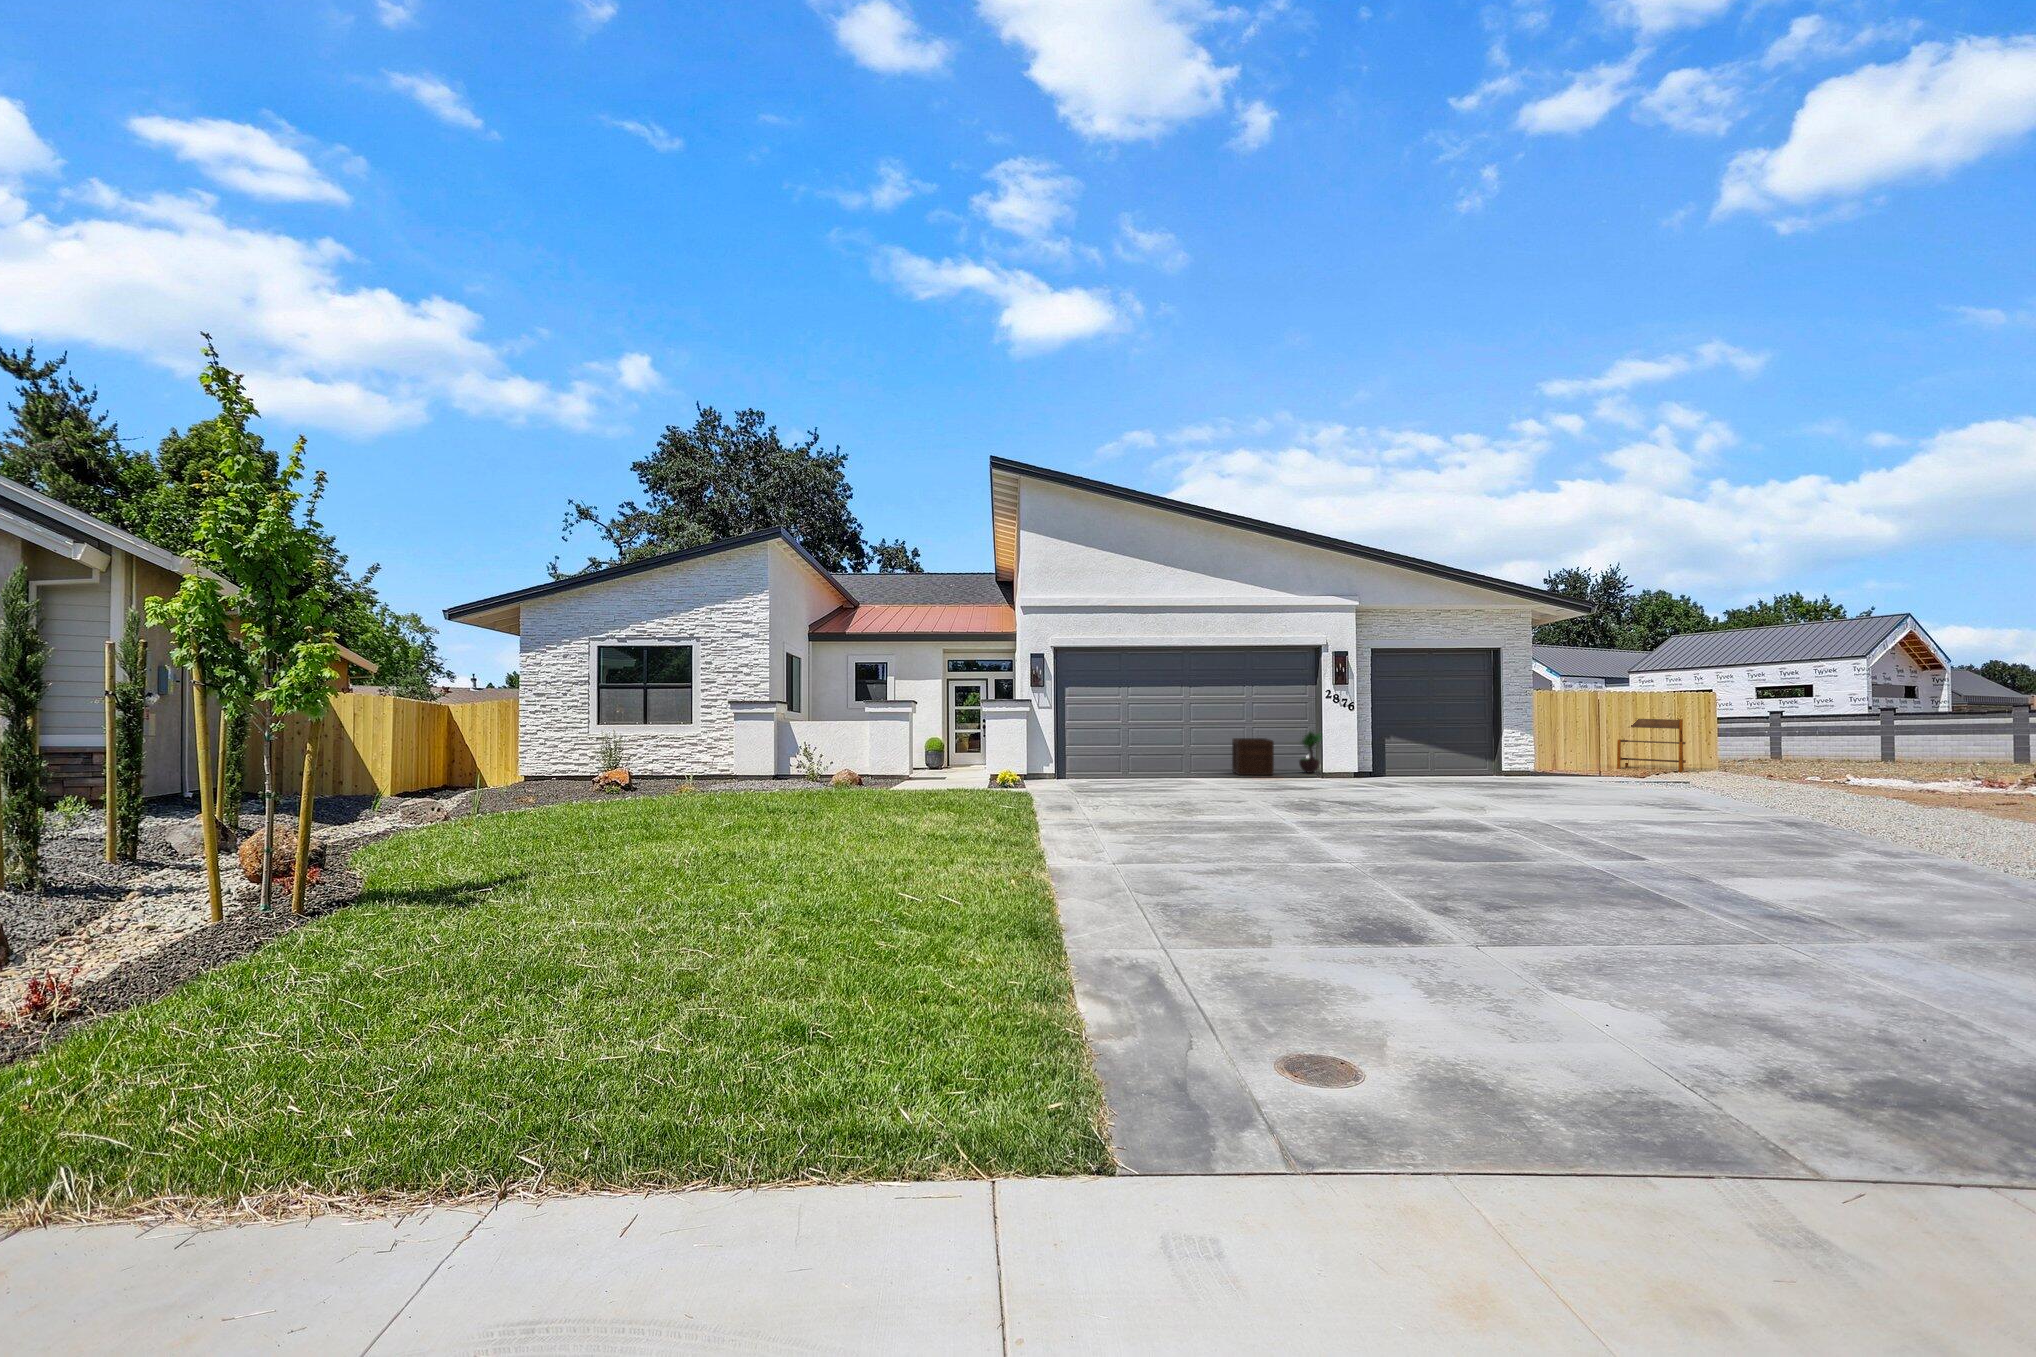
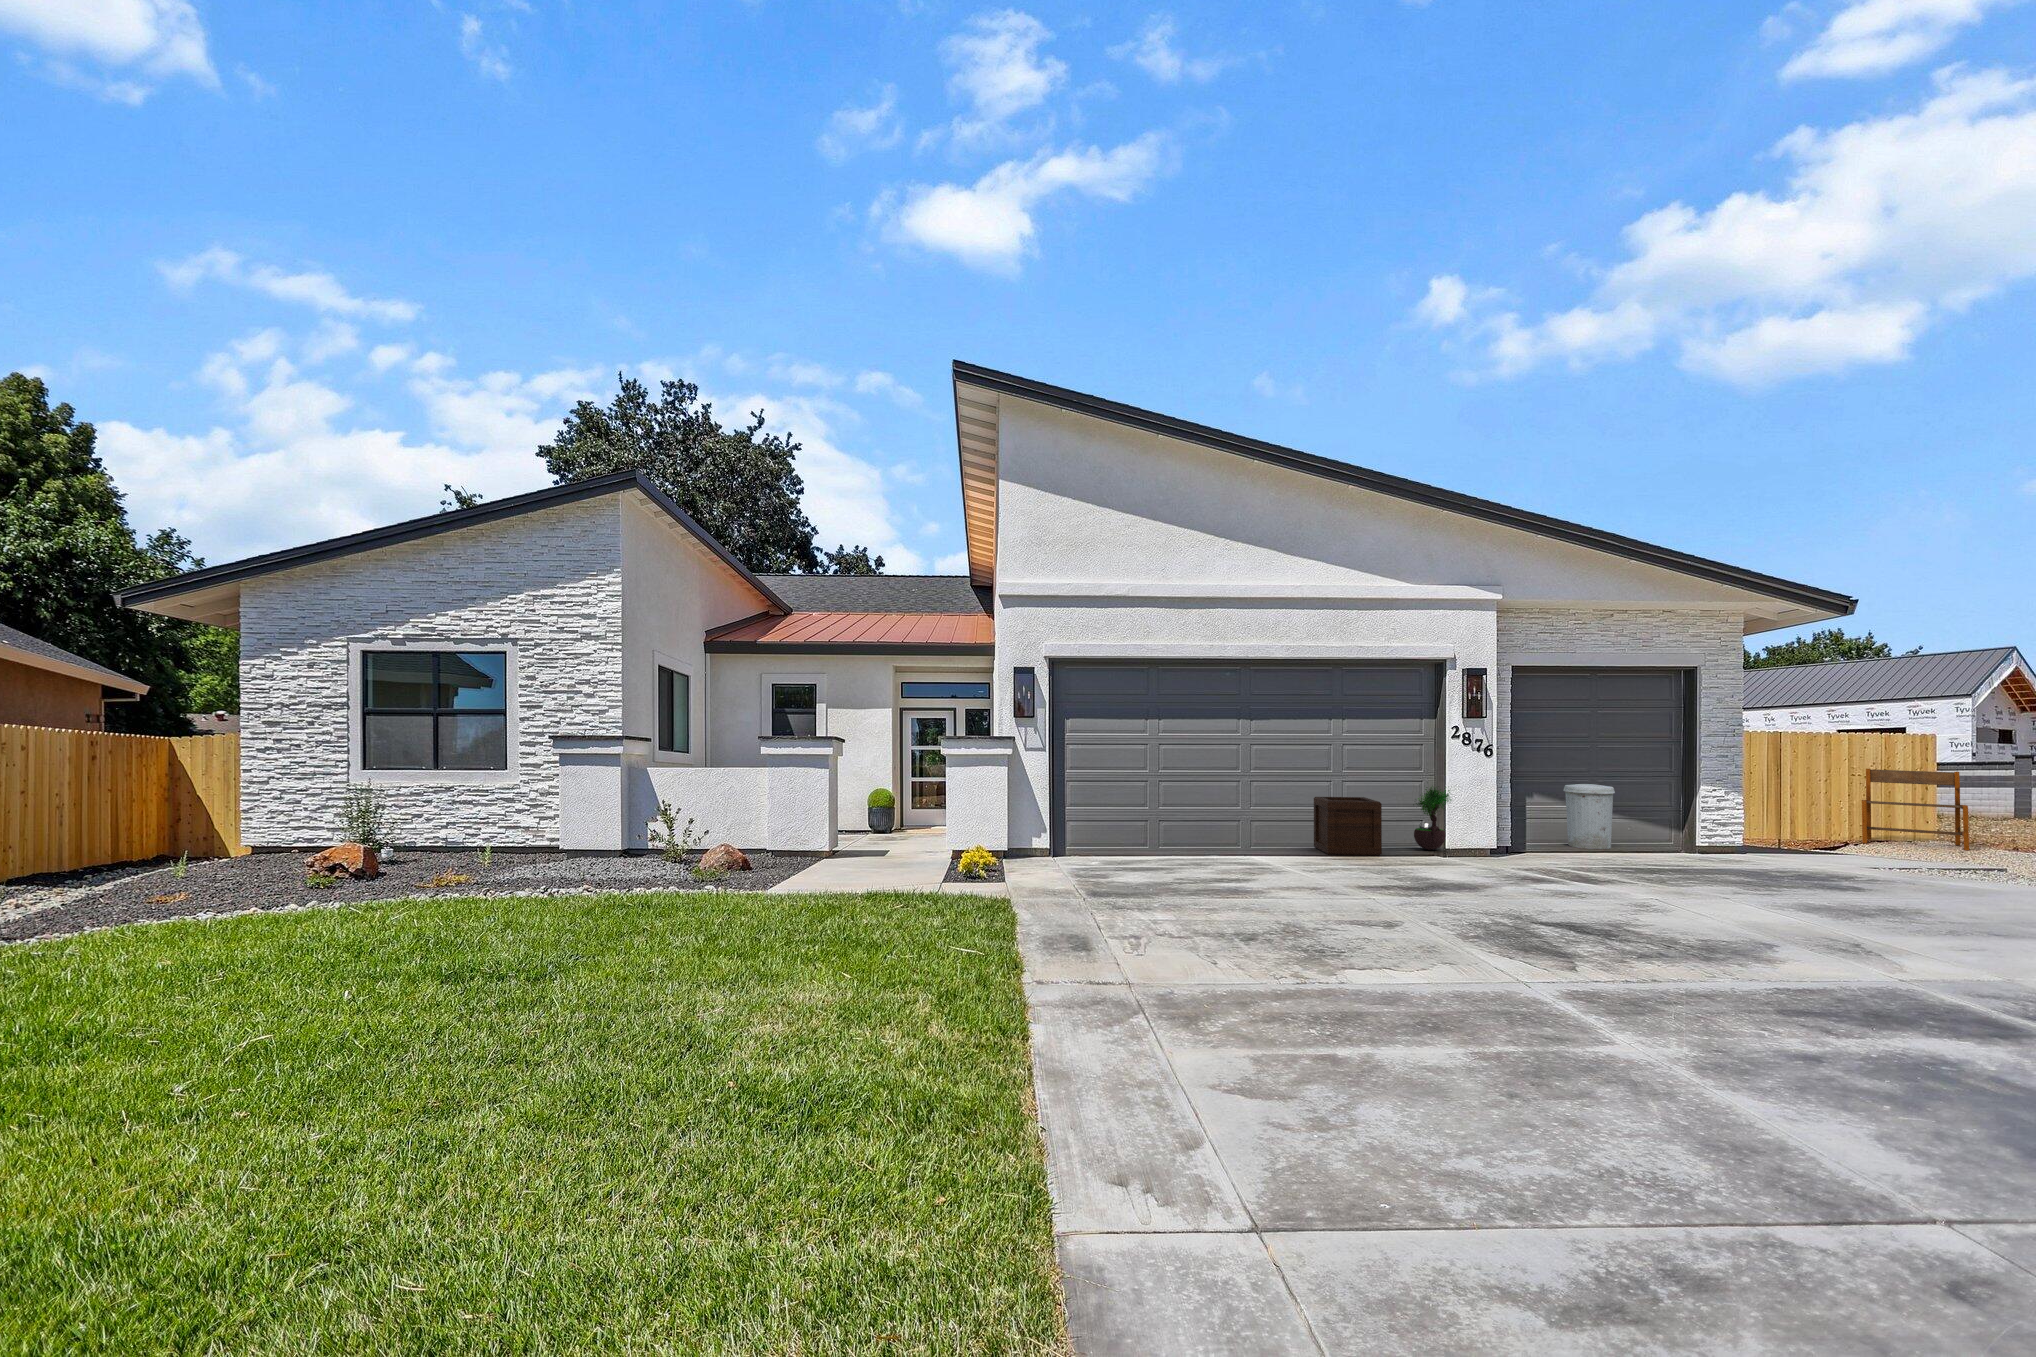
trash can: none [1405,729,1438,772] -> present [1563,784,1615,849]

